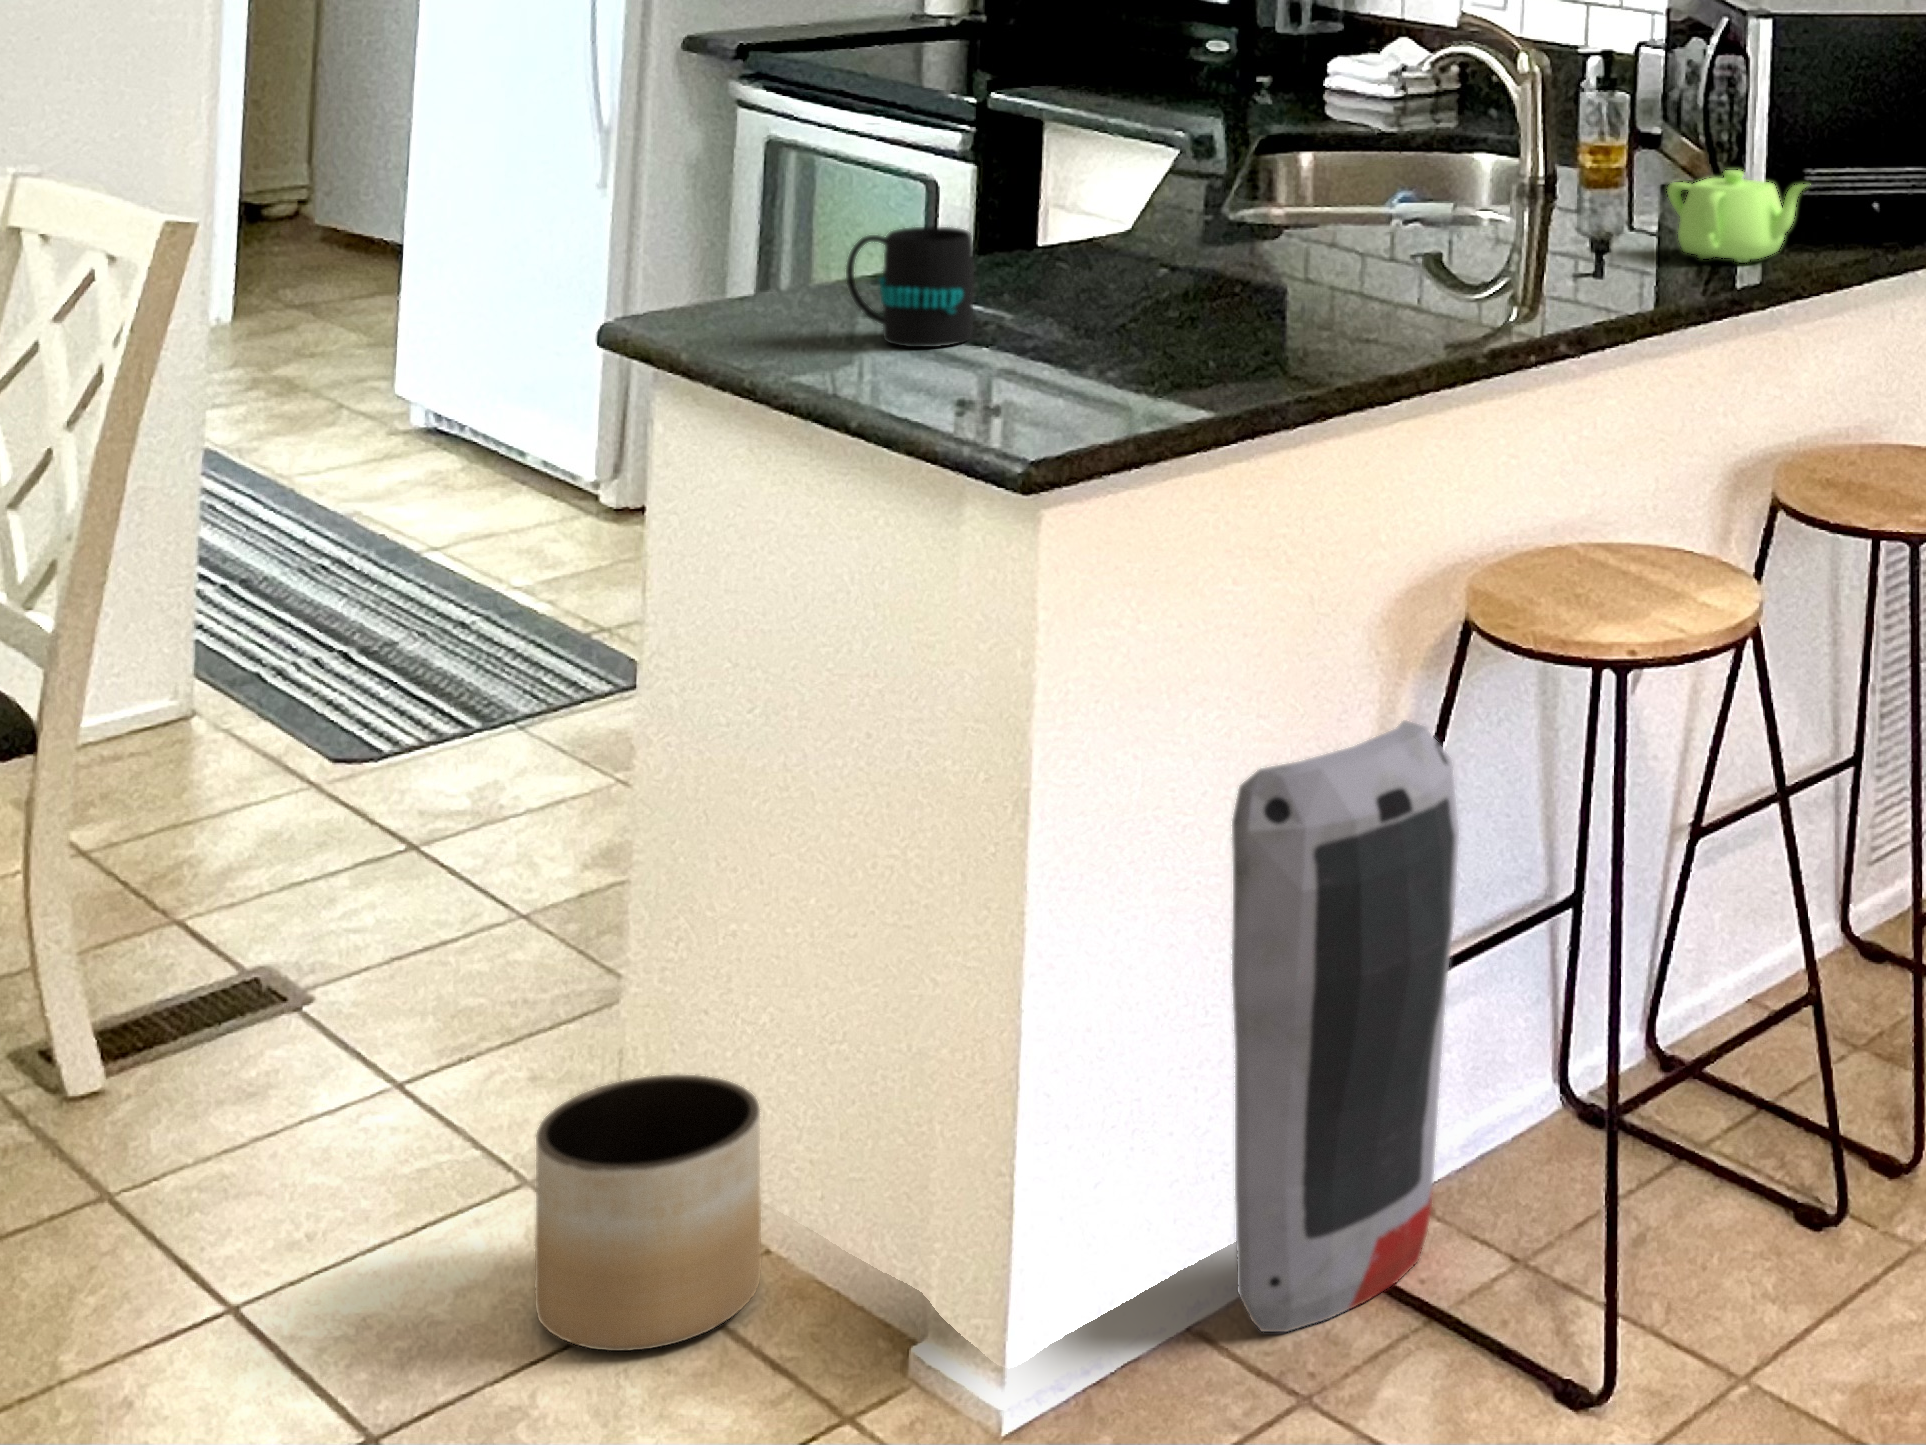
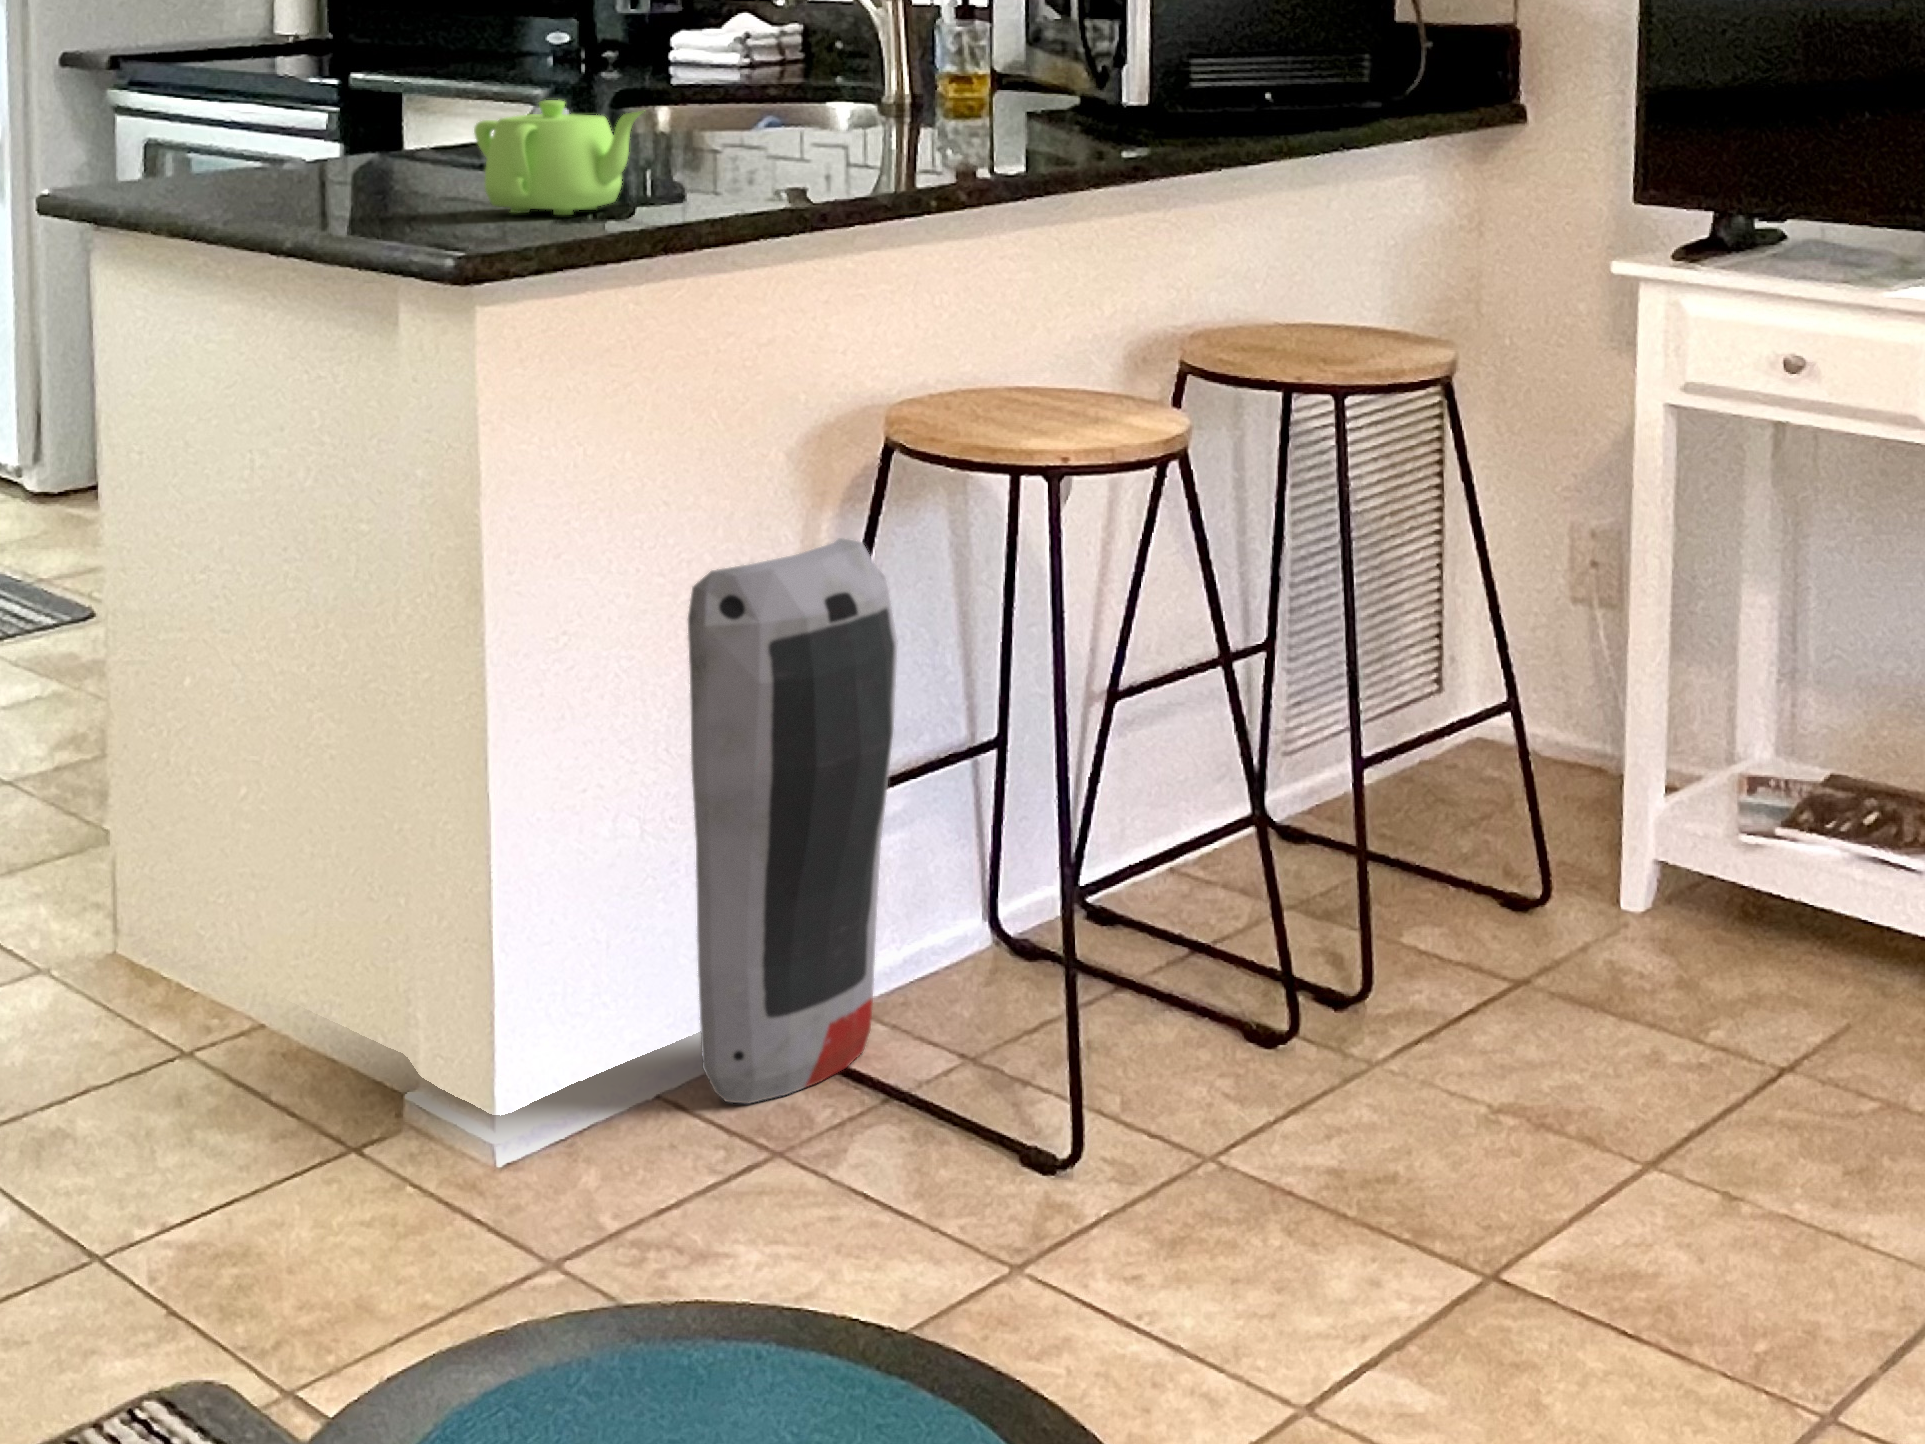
teapot: present [1667,170,1807,263] -> present [474,100,643,215]
mug: present [846,227,974,347] -> none [283,81,404,192]
planter: present [535,1075,761,1351] -> none [57,871,260,1103]

